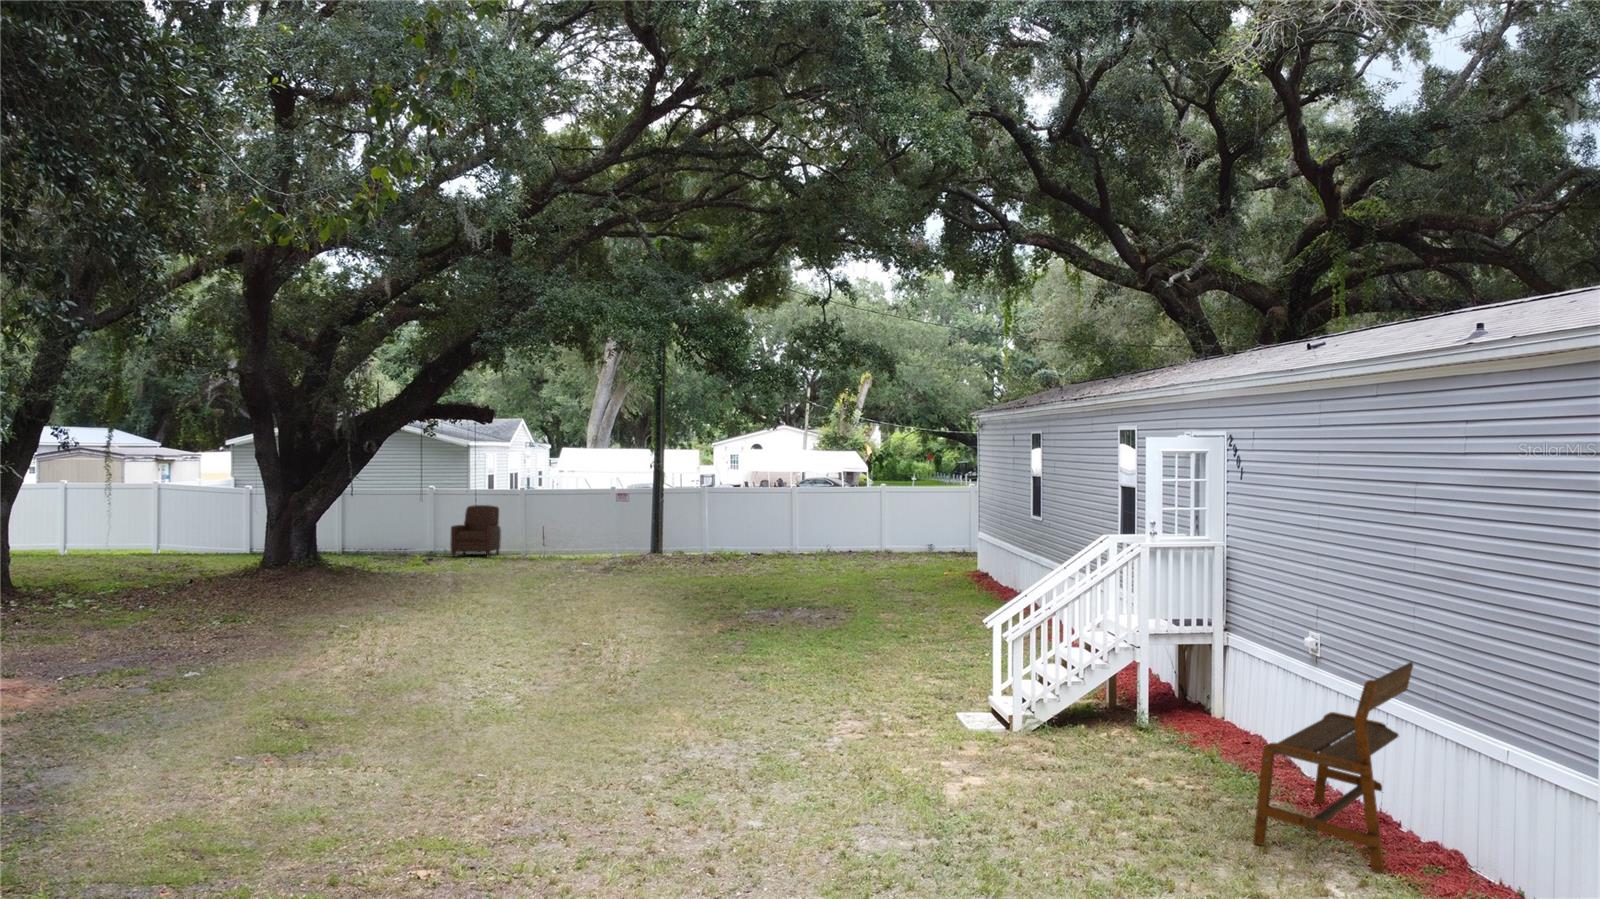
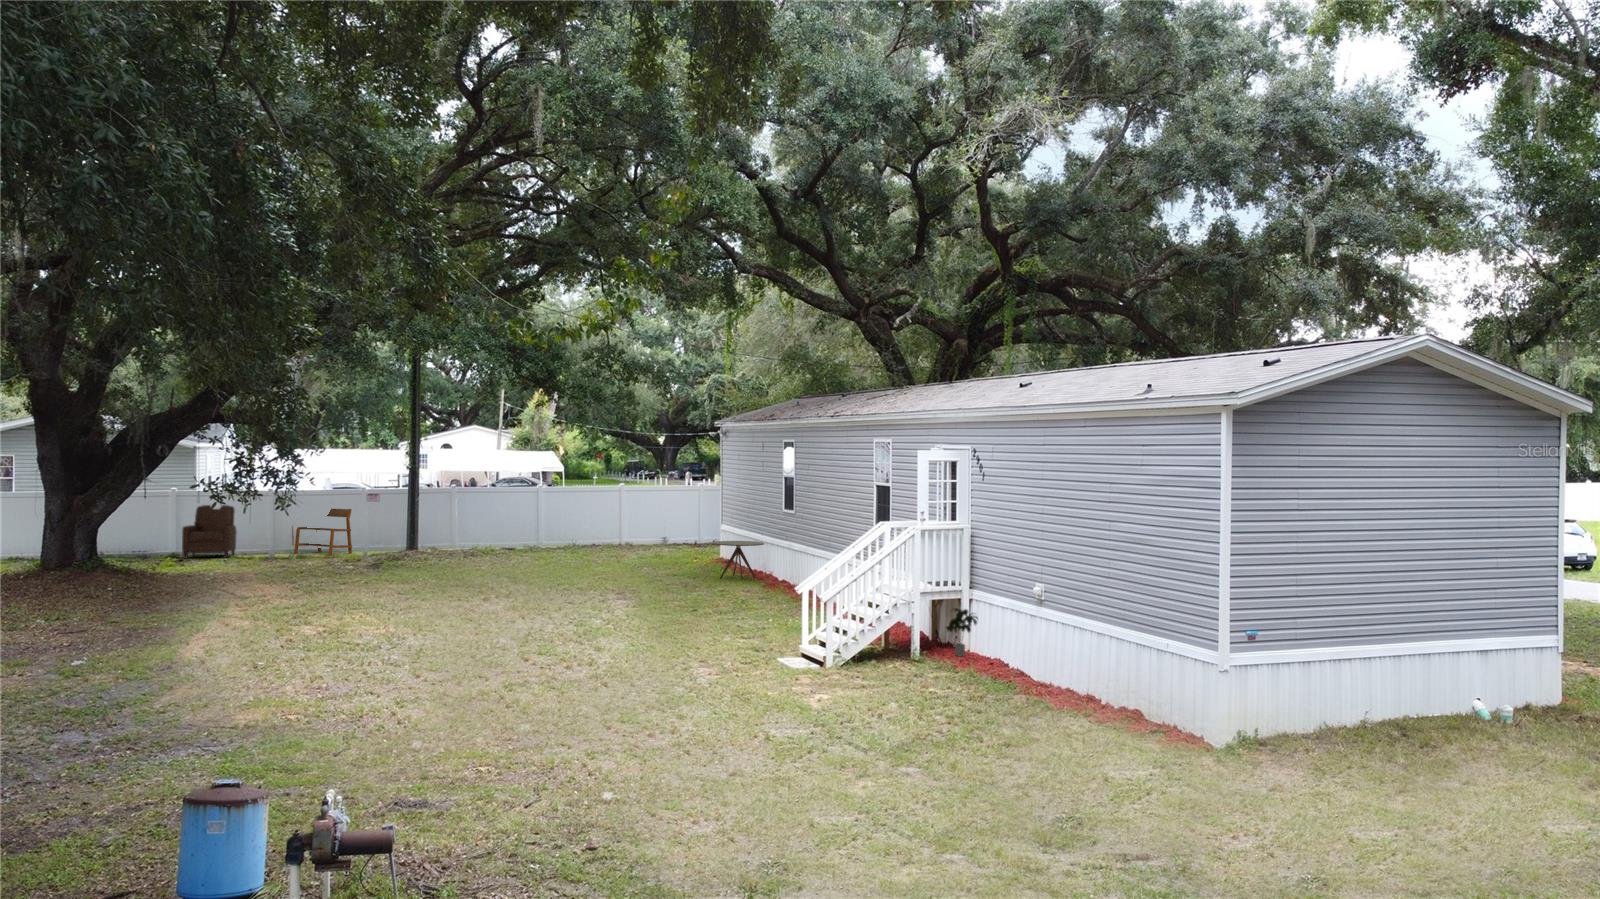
round table: none [951,552,1013,599] -> present [712,541,764,580]
potted plant: none [1193,657,1236,725] -> present [946,608,978,657]
bench: present [1253,662,1413,873] -> present [294,508,352,556]

